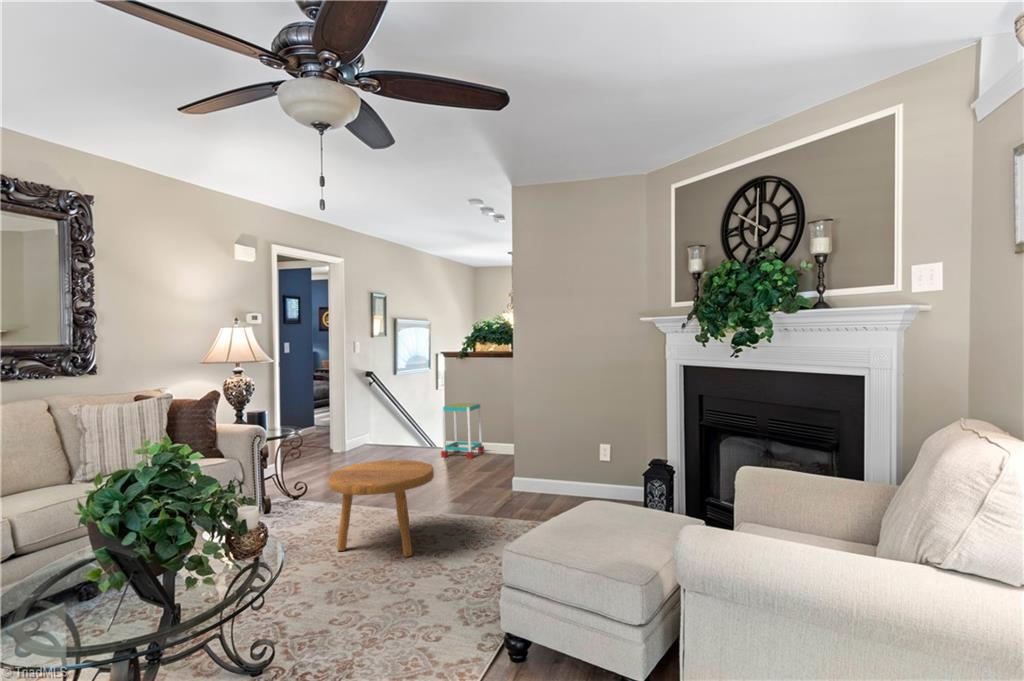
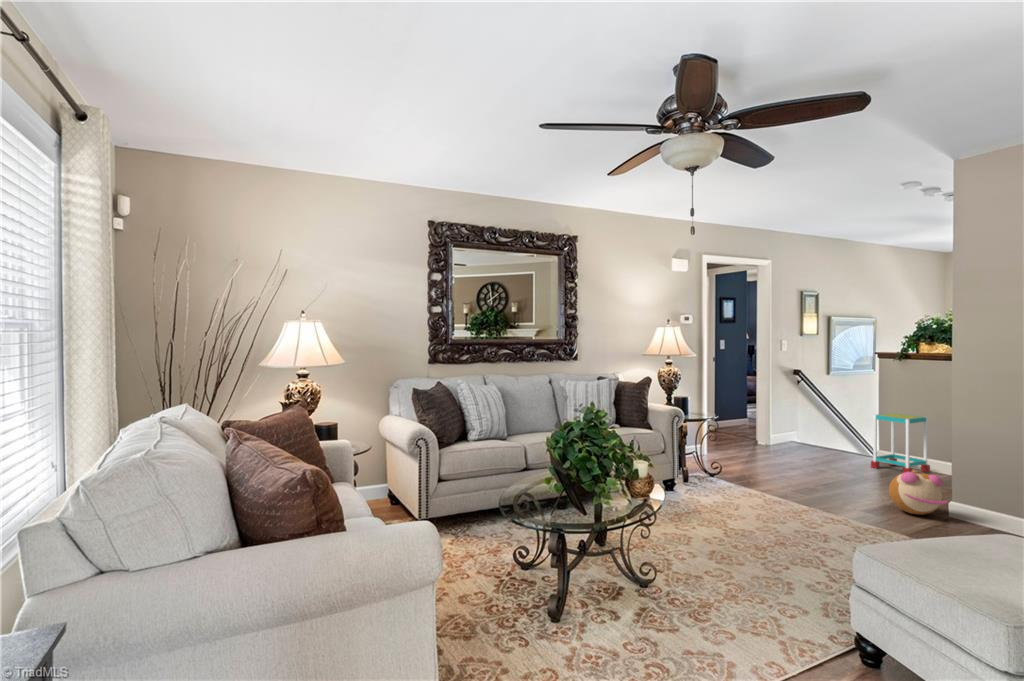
plush toy: none [469,452,513,493] -> present [889,470,947,515]
footstool: present [328,460,434,557] -> none [724,453,829,546]

